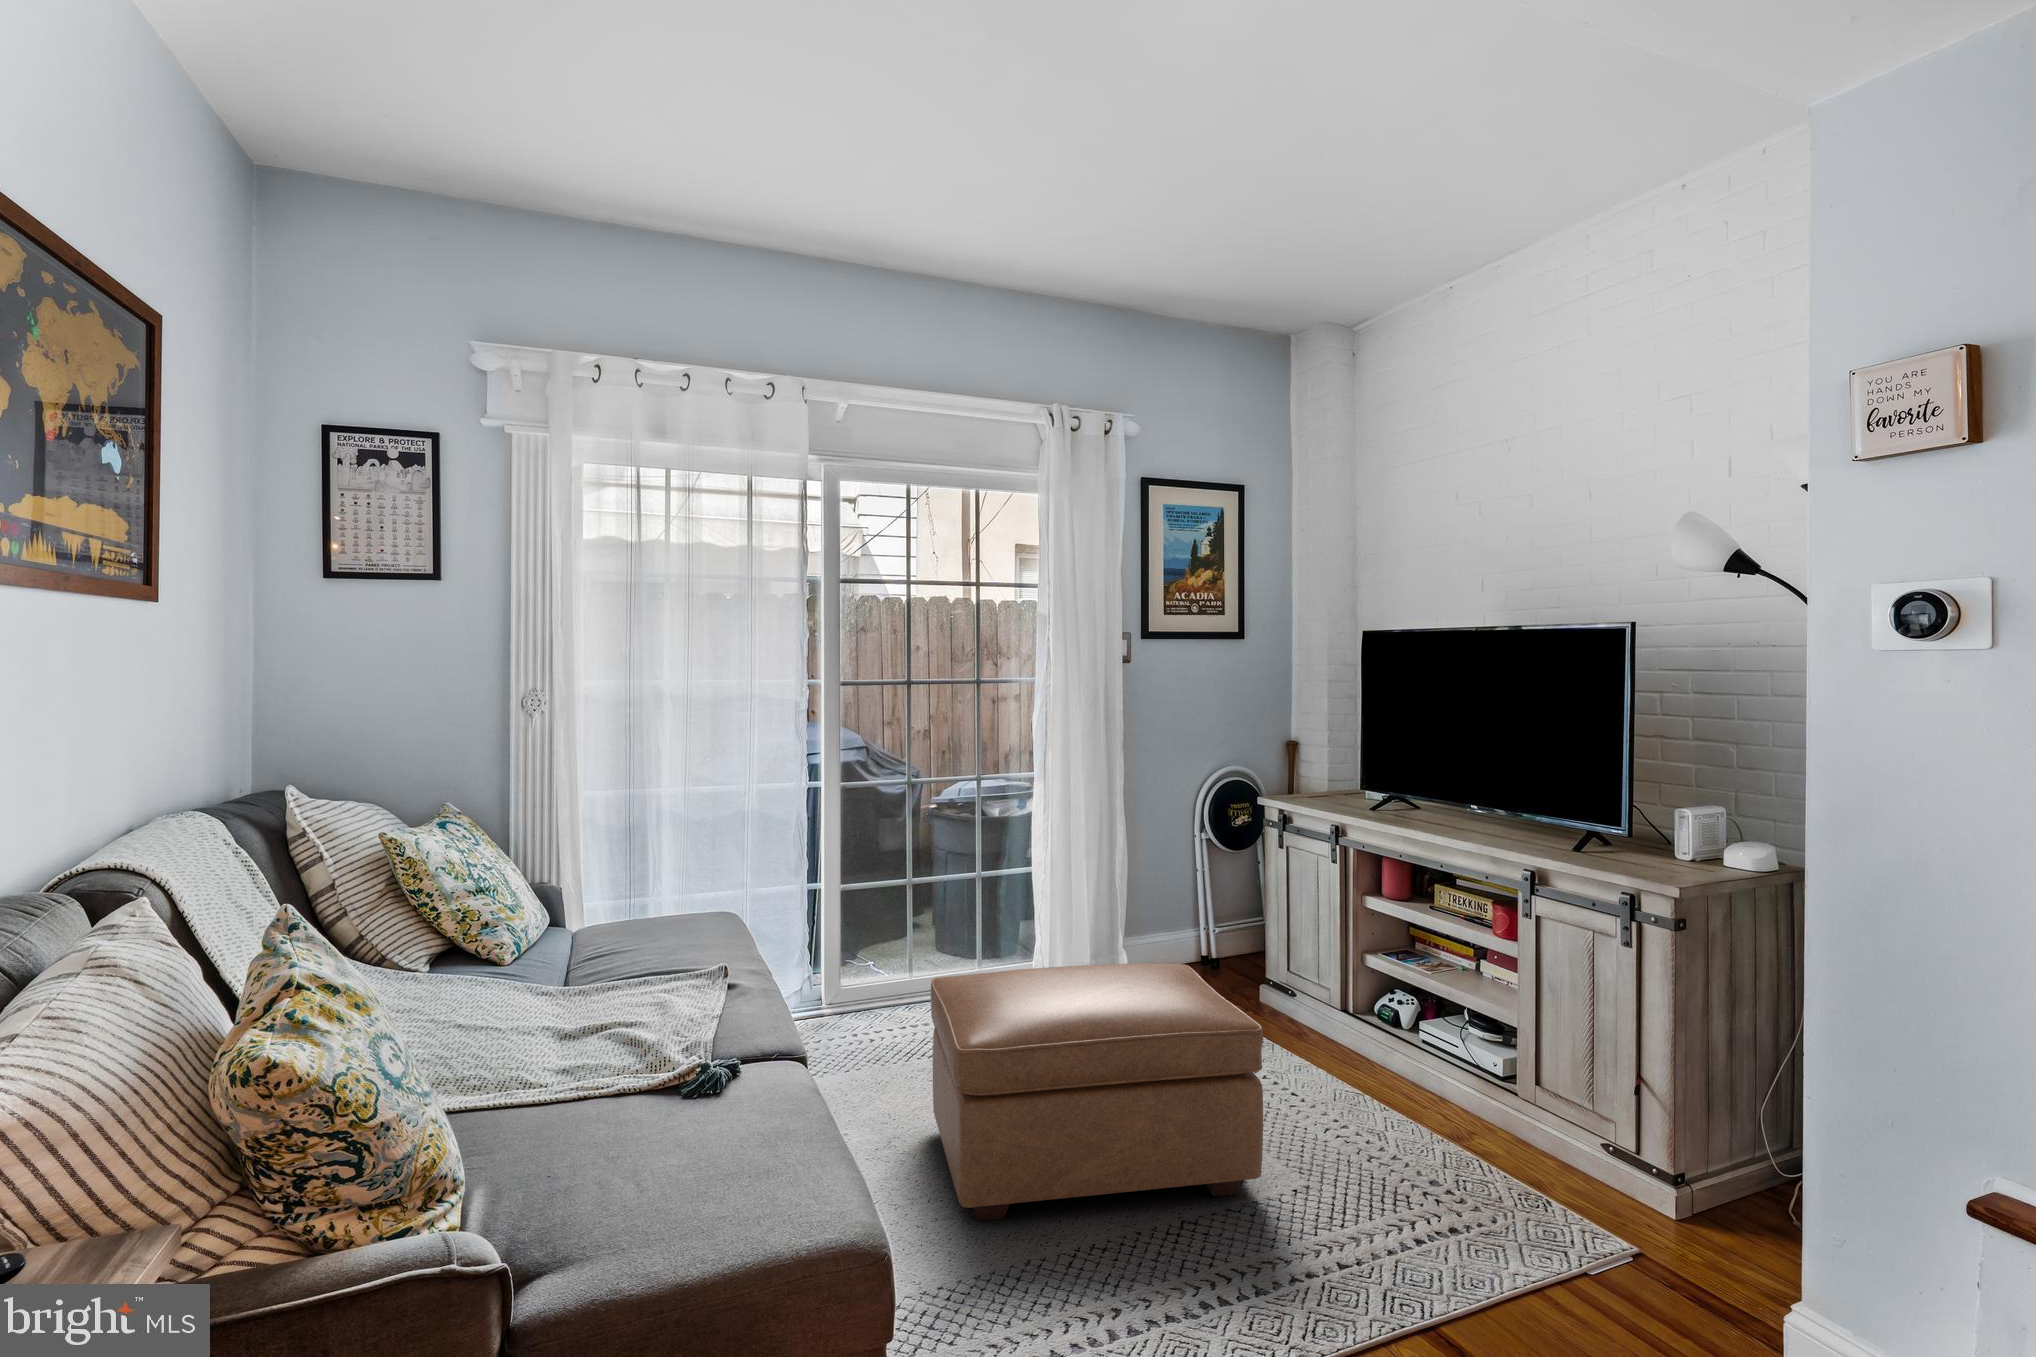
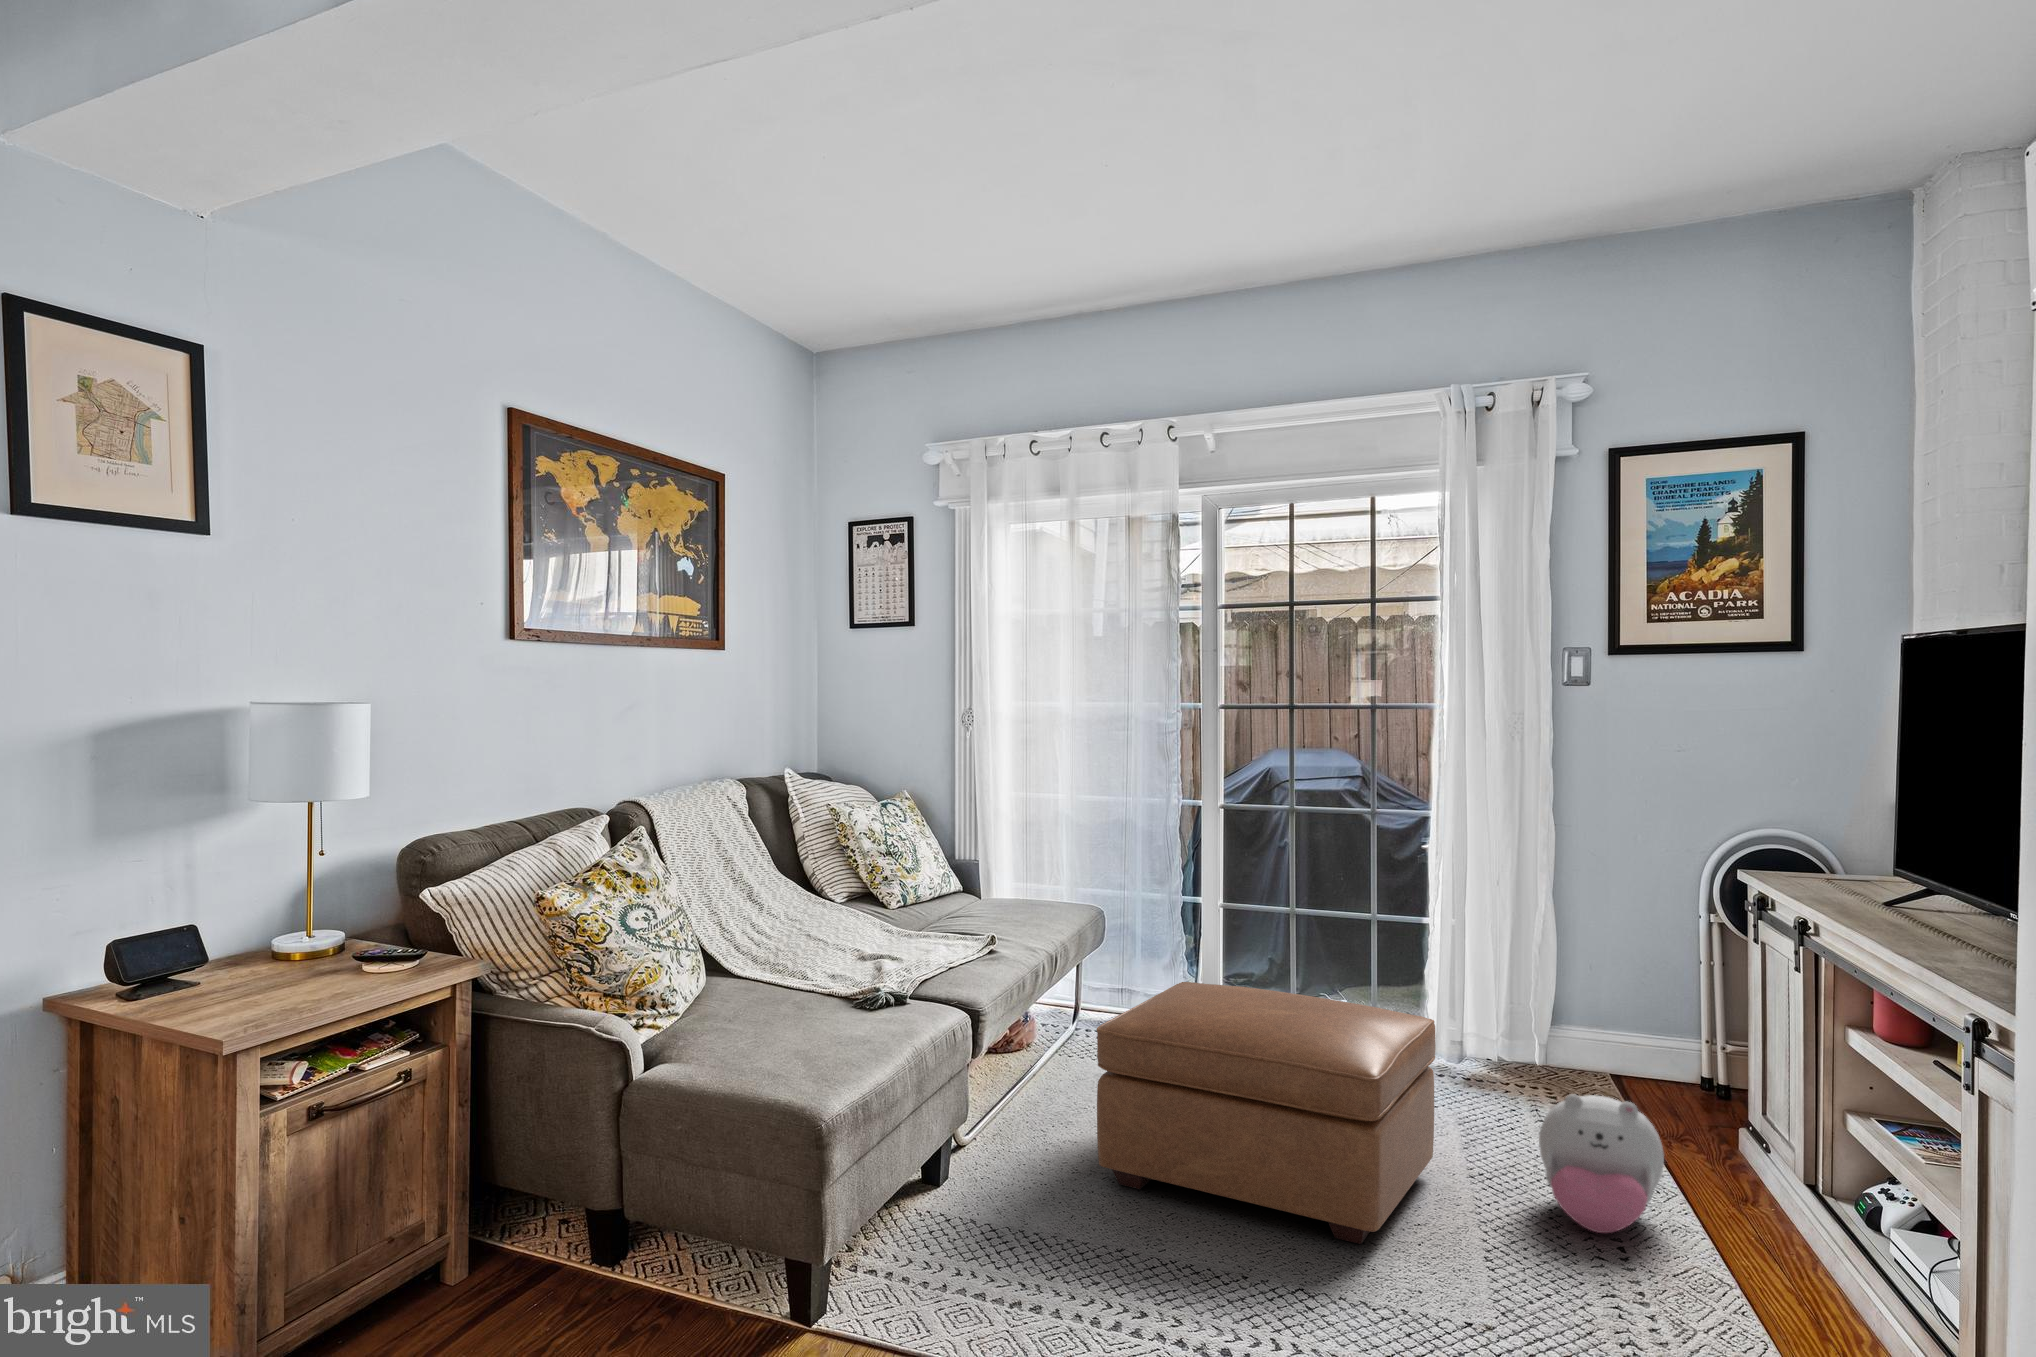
plush toy: none [1268,999,1377,1115] -> present [1539,1094,1664,1233]

